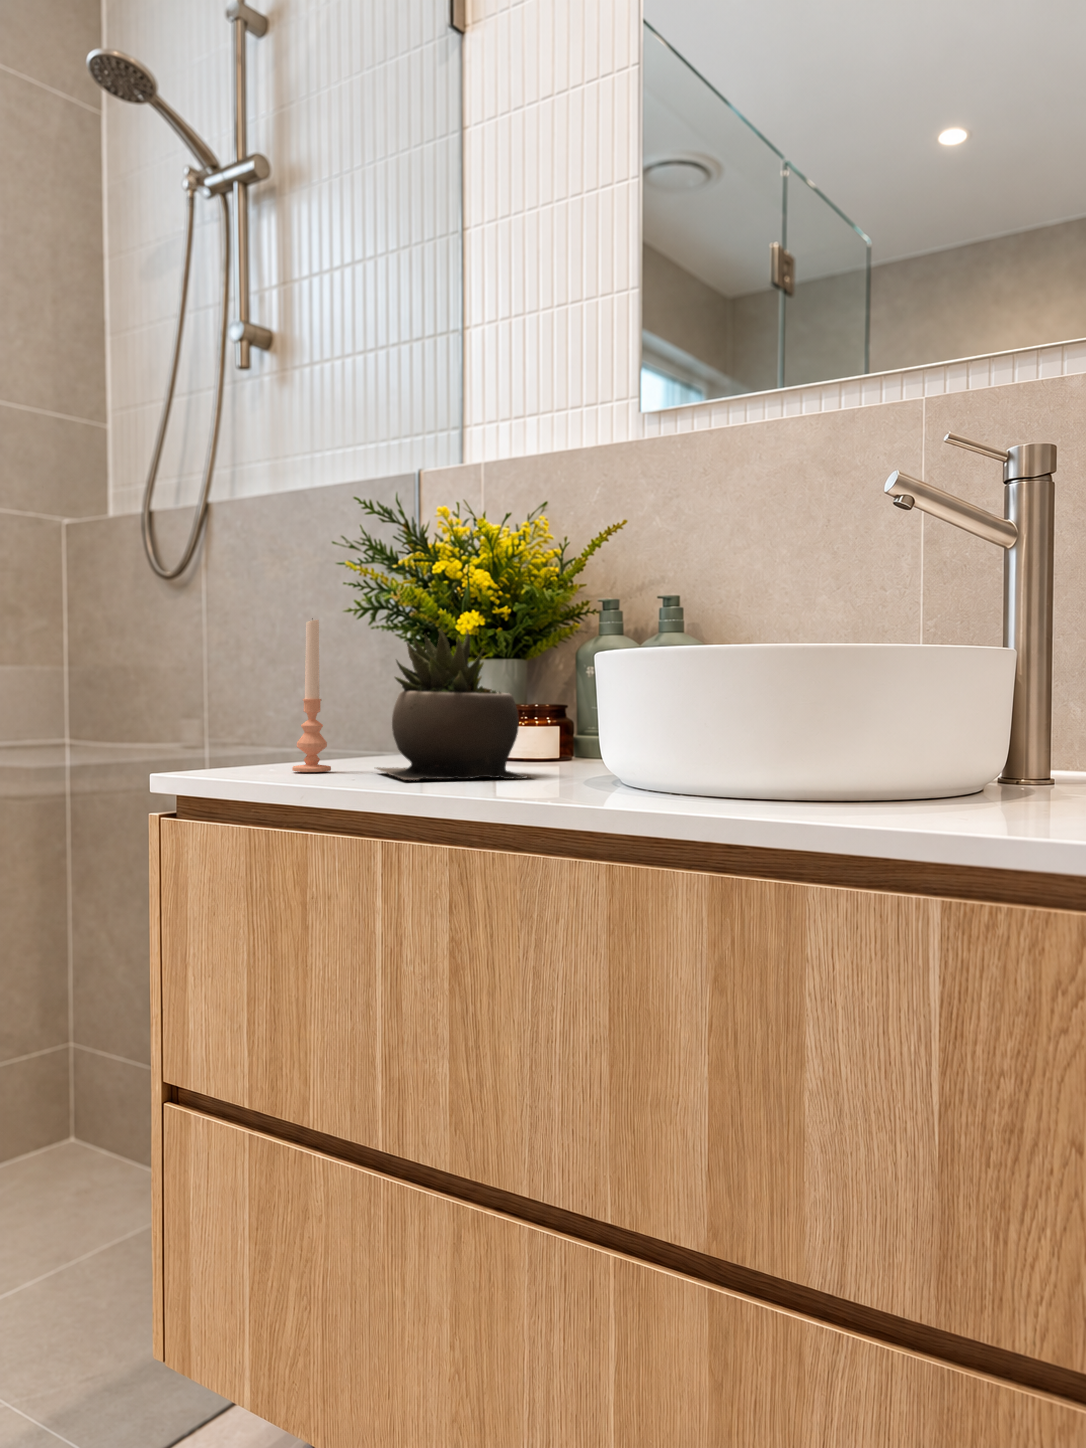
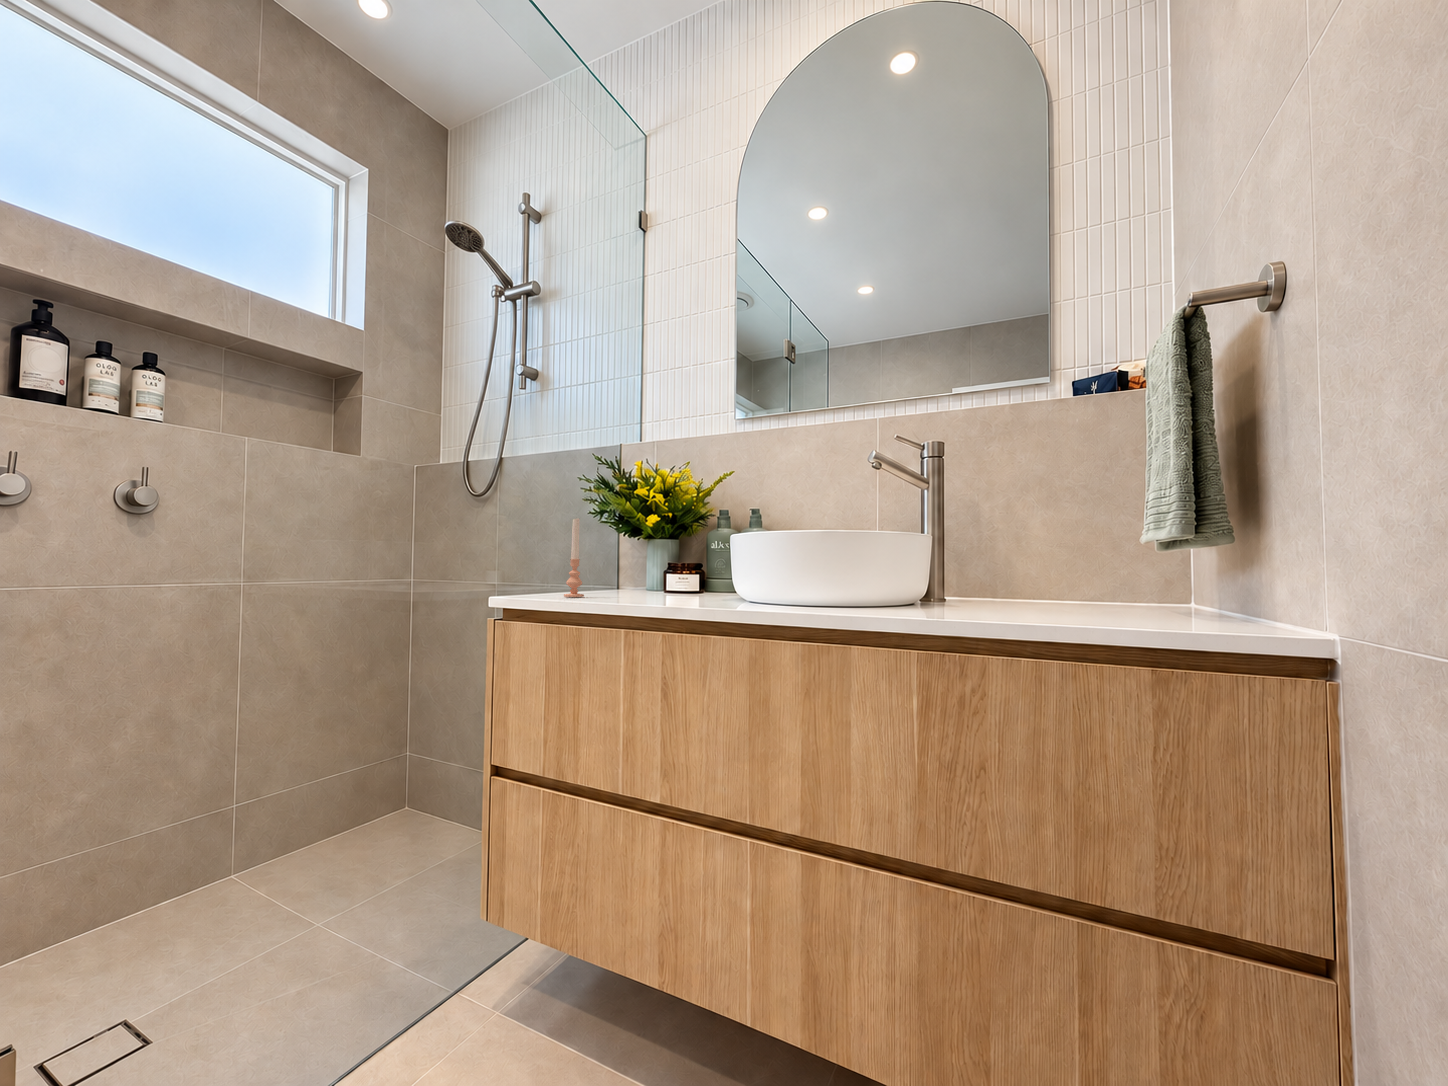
succulent plant: present [376,630,531,780] -> none [607,523,695,599]

